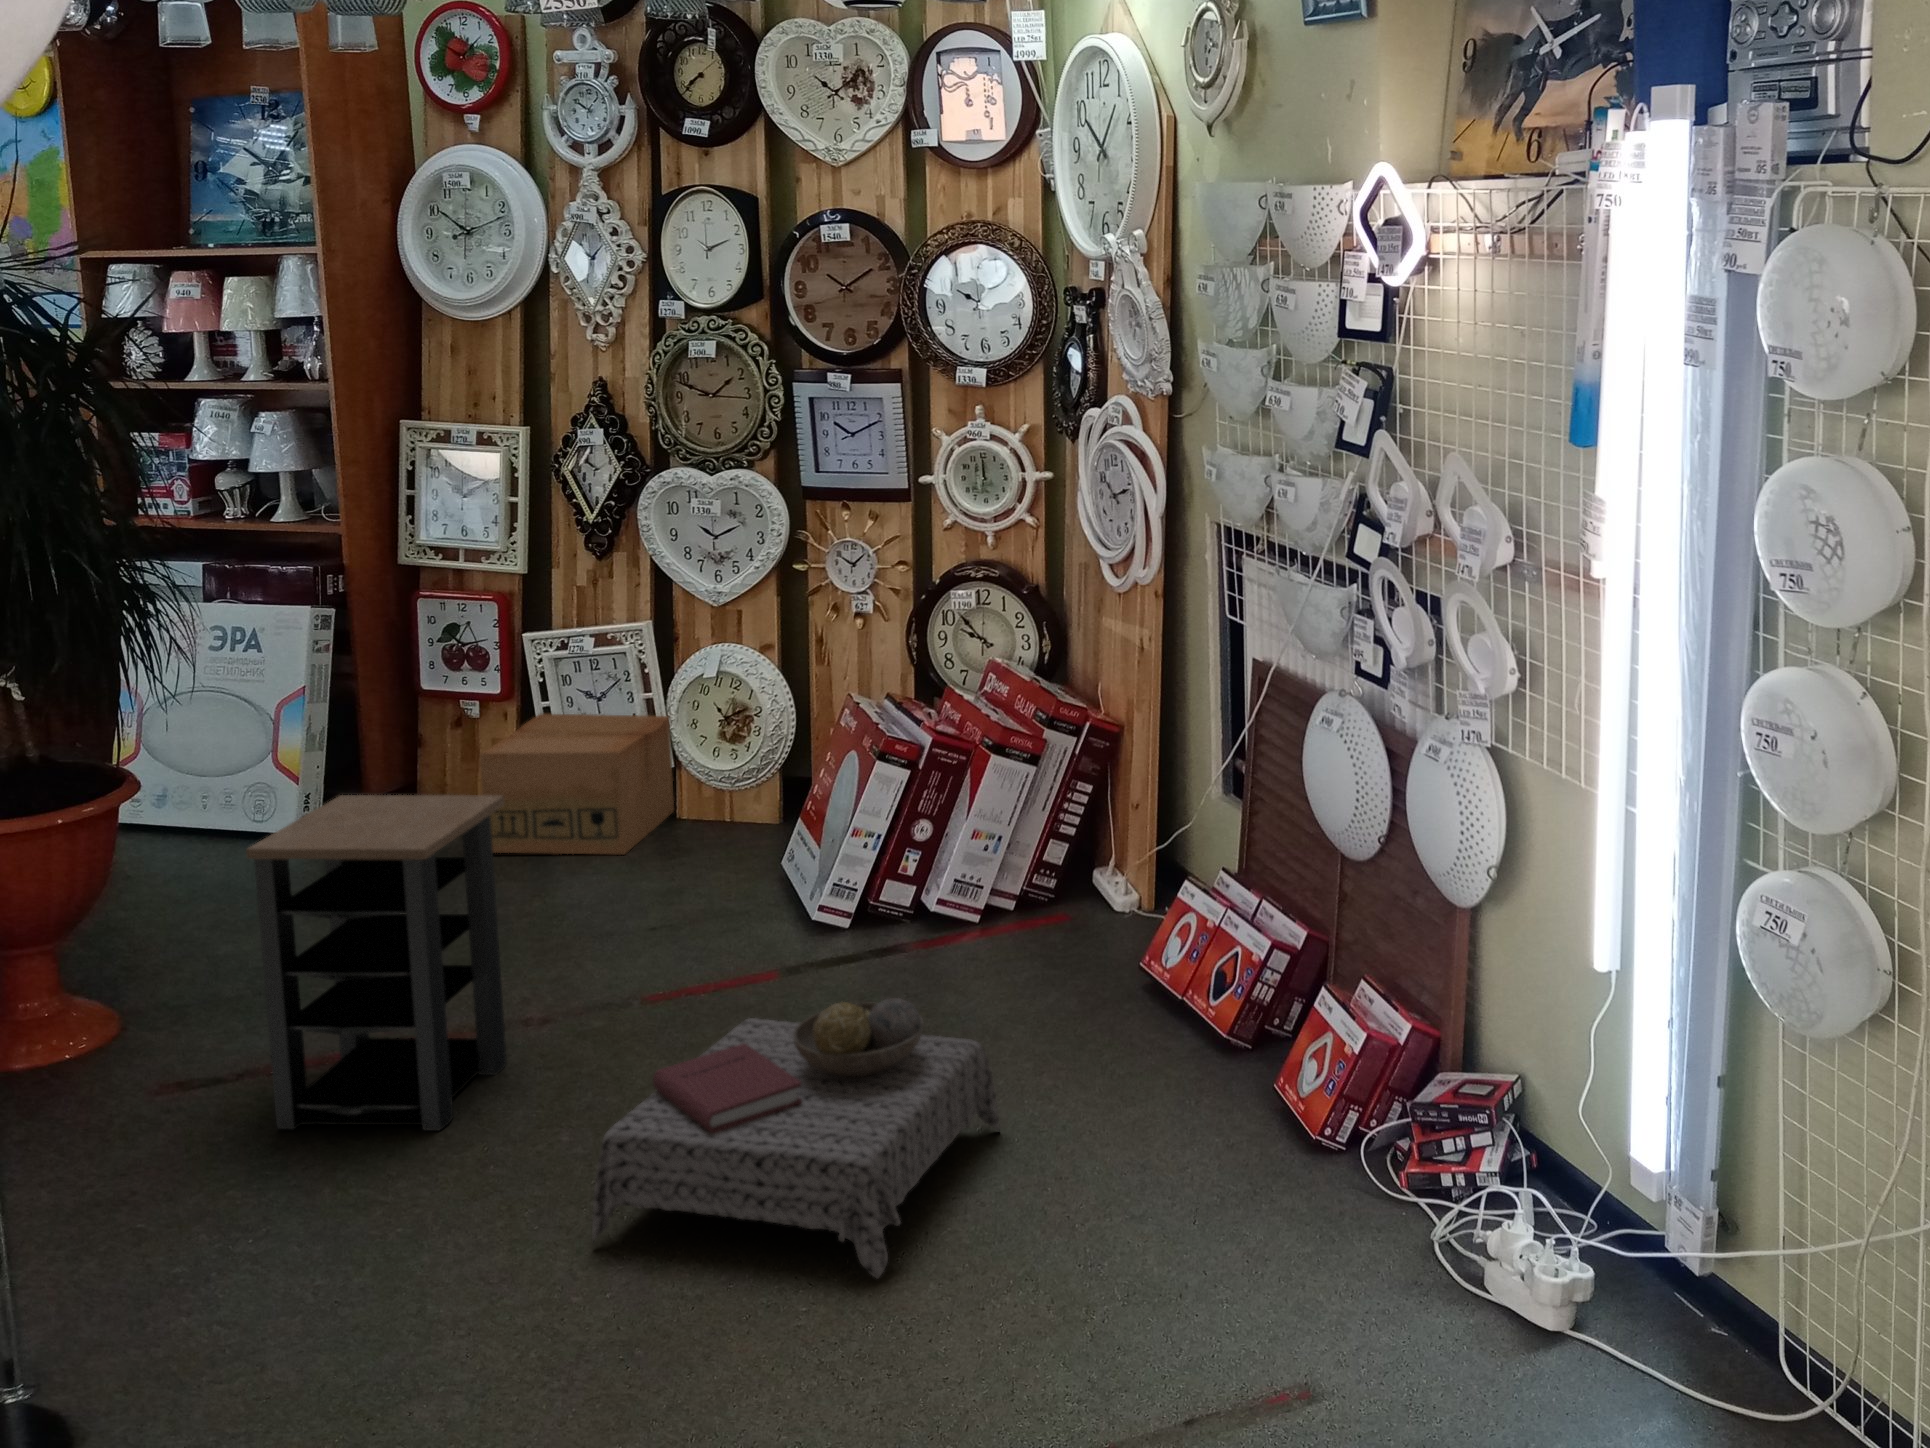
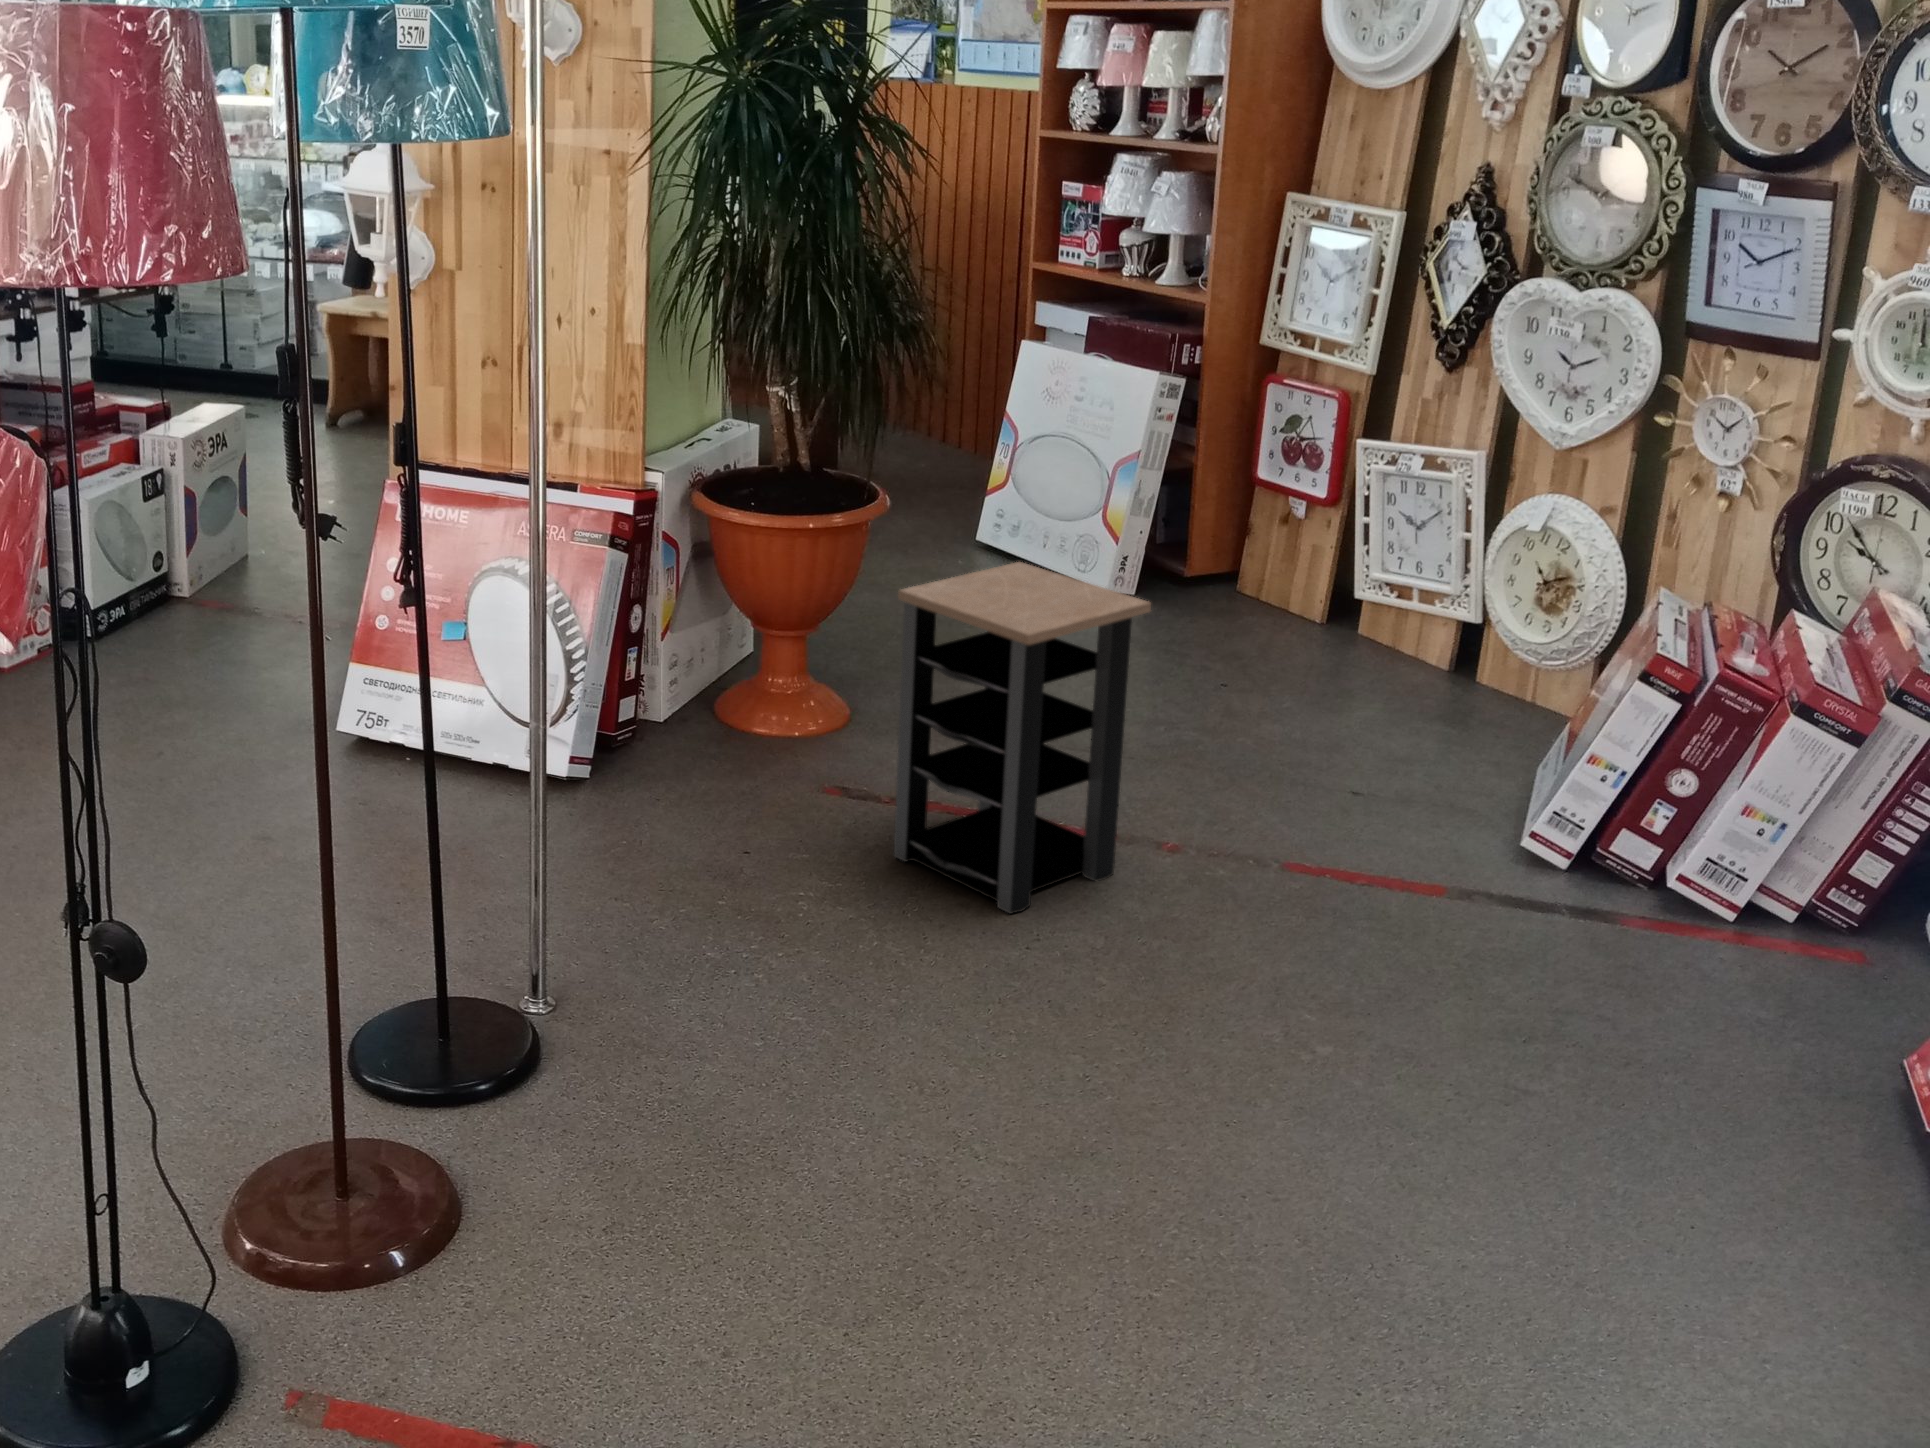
cardboard box: present [480,714,674,855] -> none [1255,529,1488,703]
ottoman: present [592,998,1000,1278] -> none [1042,922,1549,1267]

